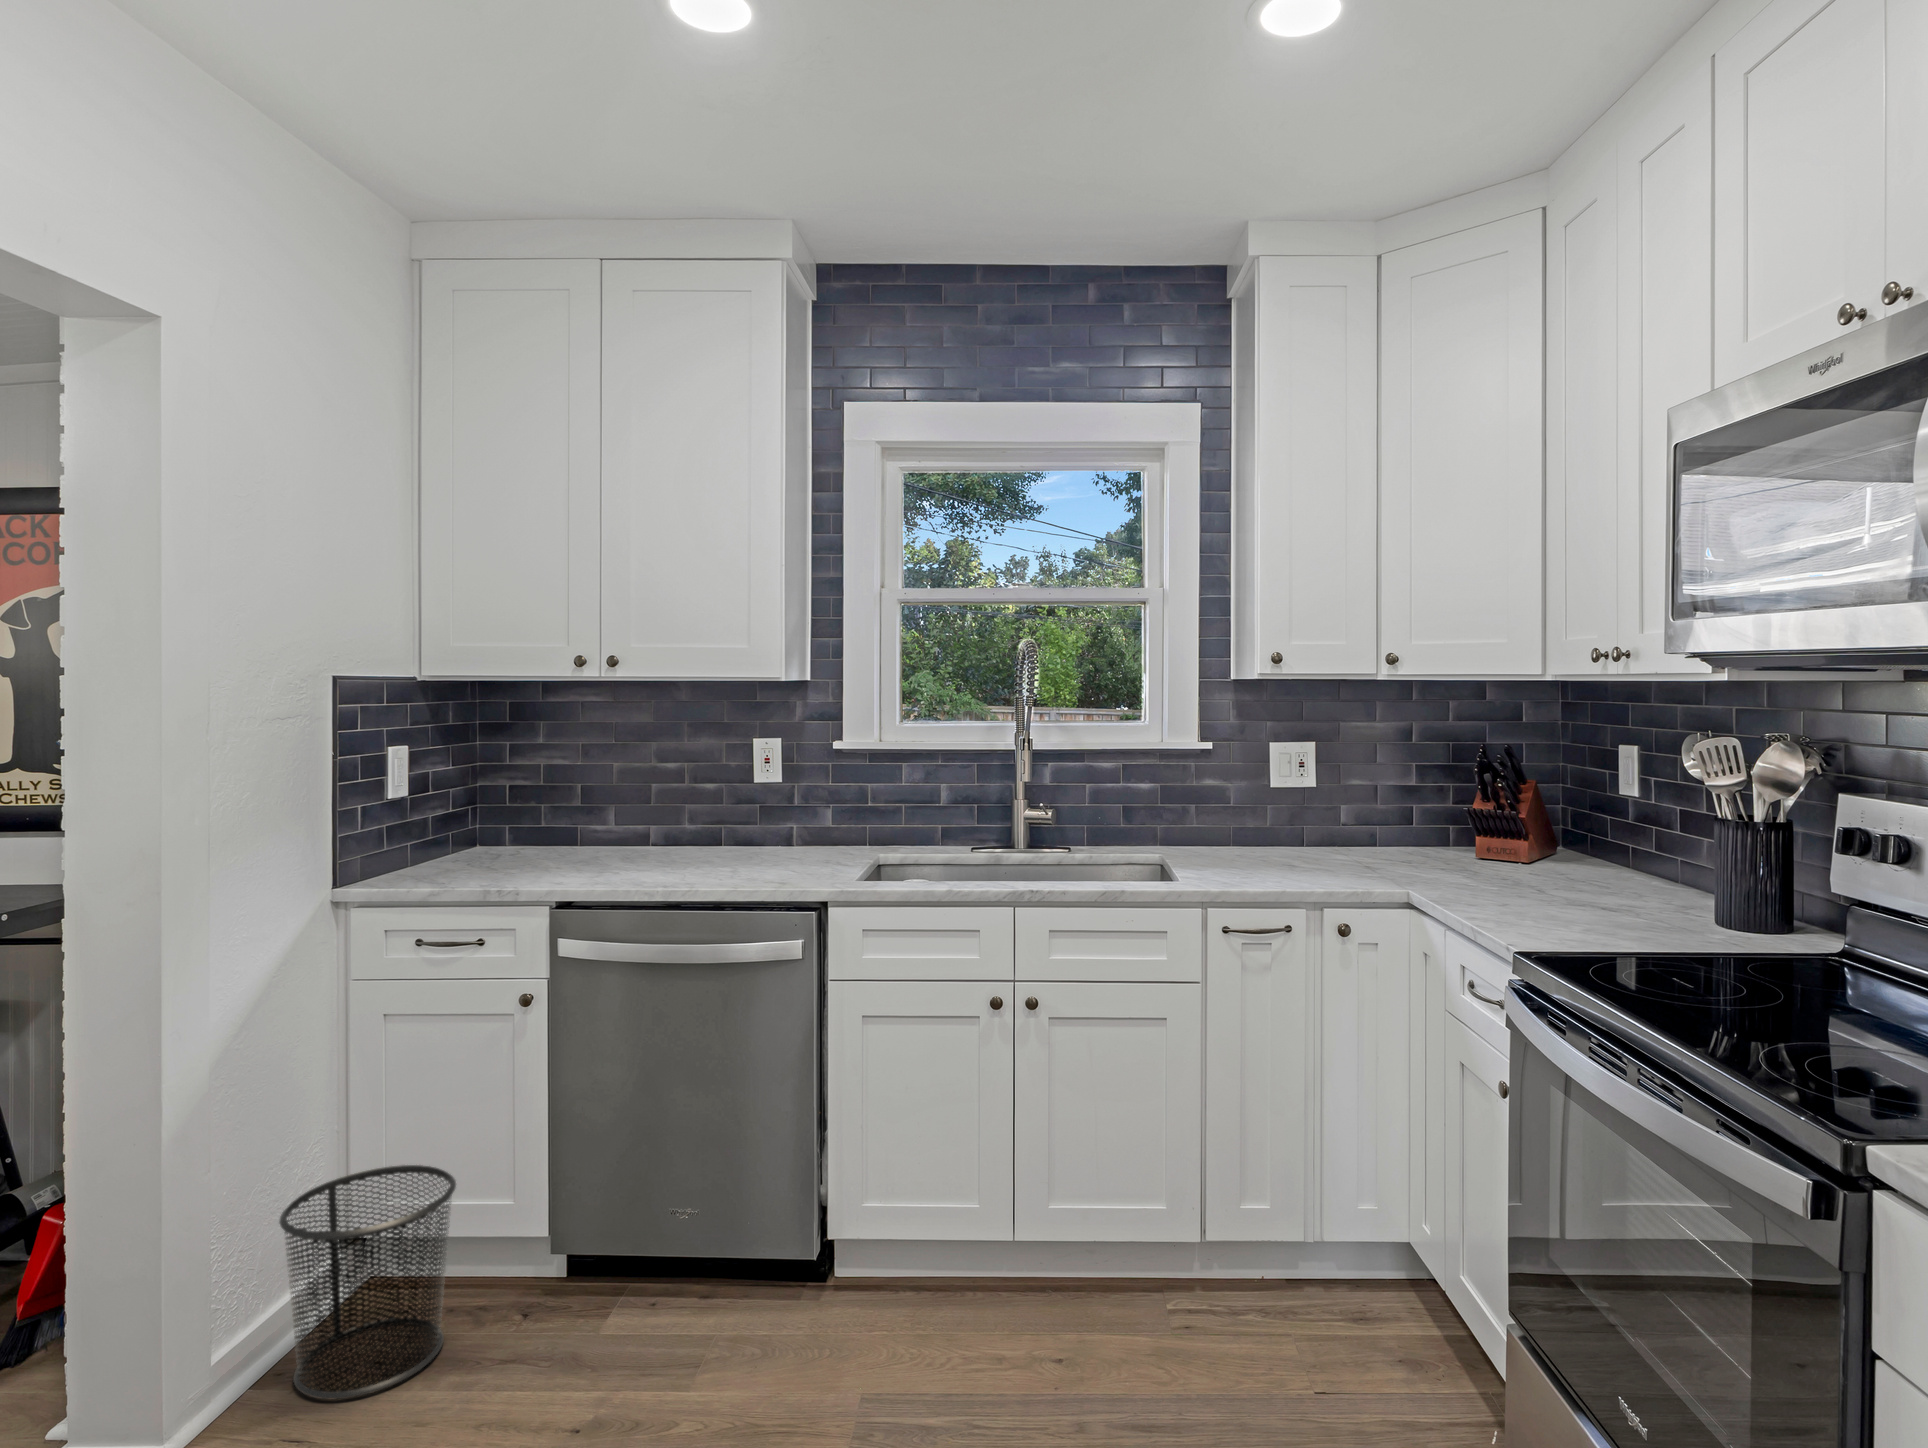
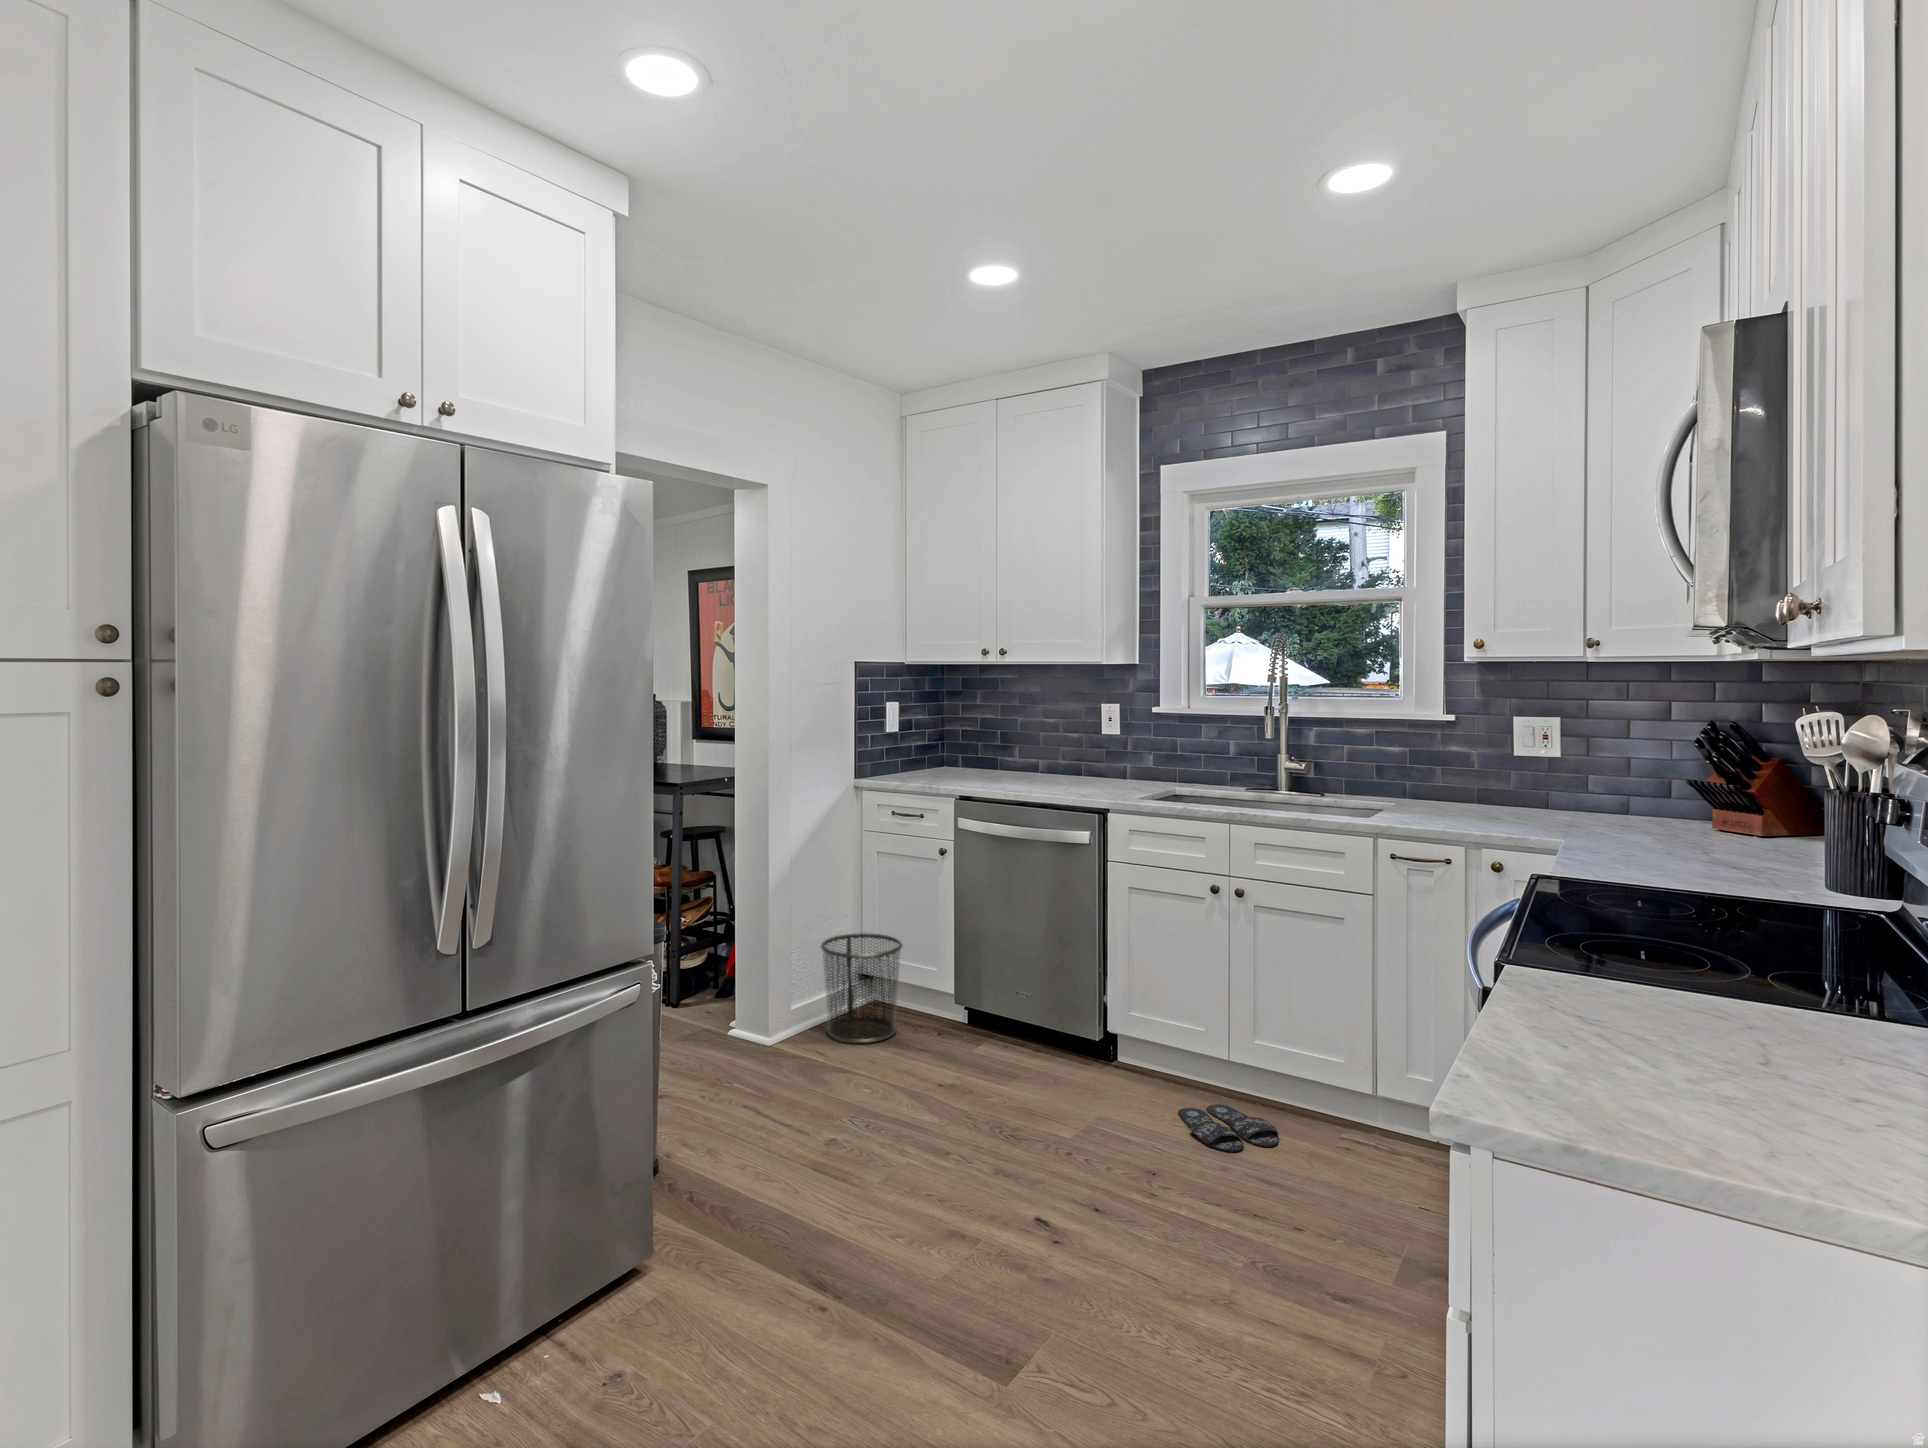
slippers: none [972,1310,1123,1399] -> present [1178,1104,1279,1152]

